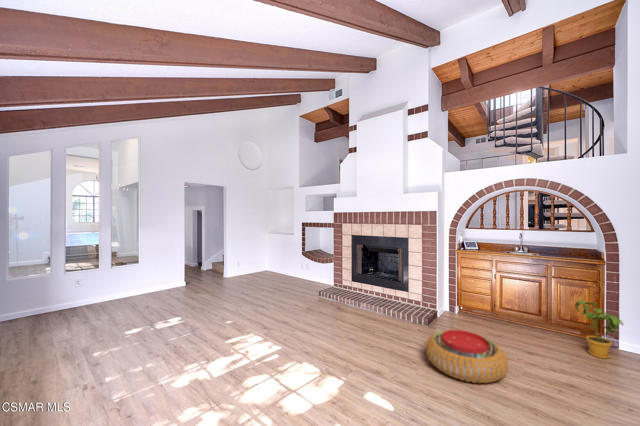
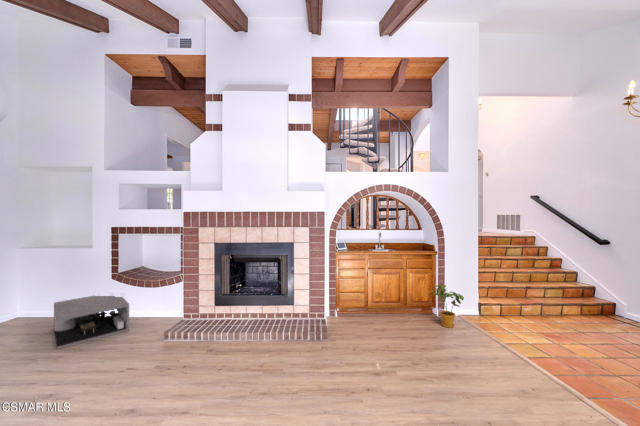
coffee table: none [272,264,306,289] -> present [54,296,129,349]
pouf: present [426,330,508,383] -> none [357,338,438,398]

